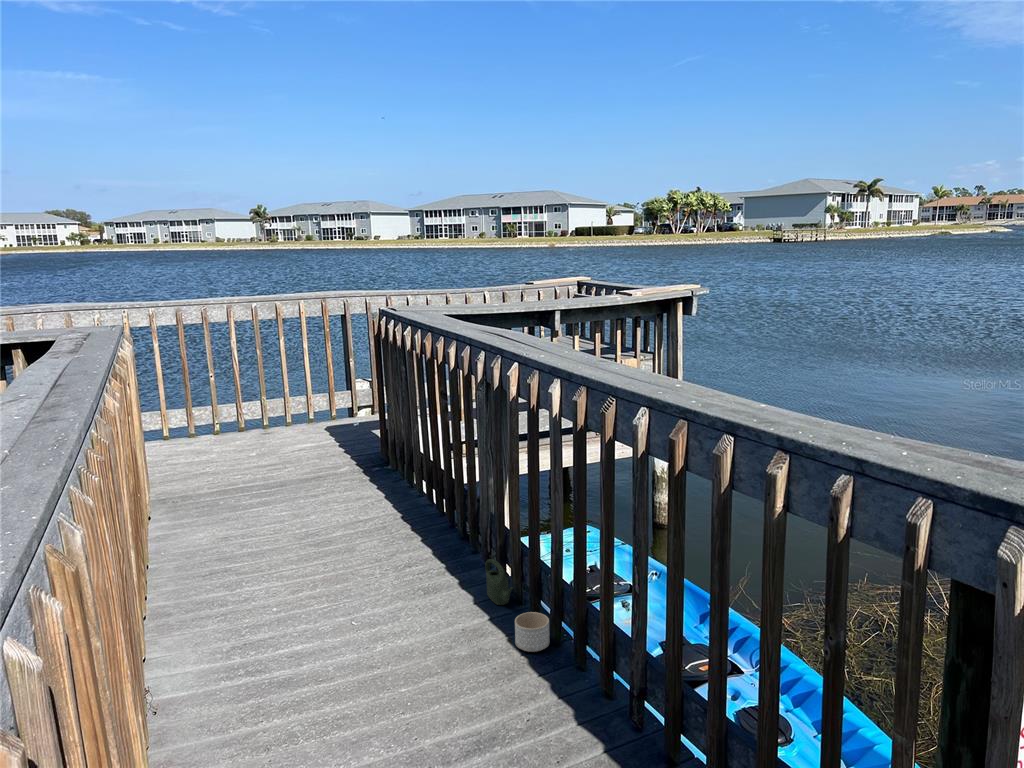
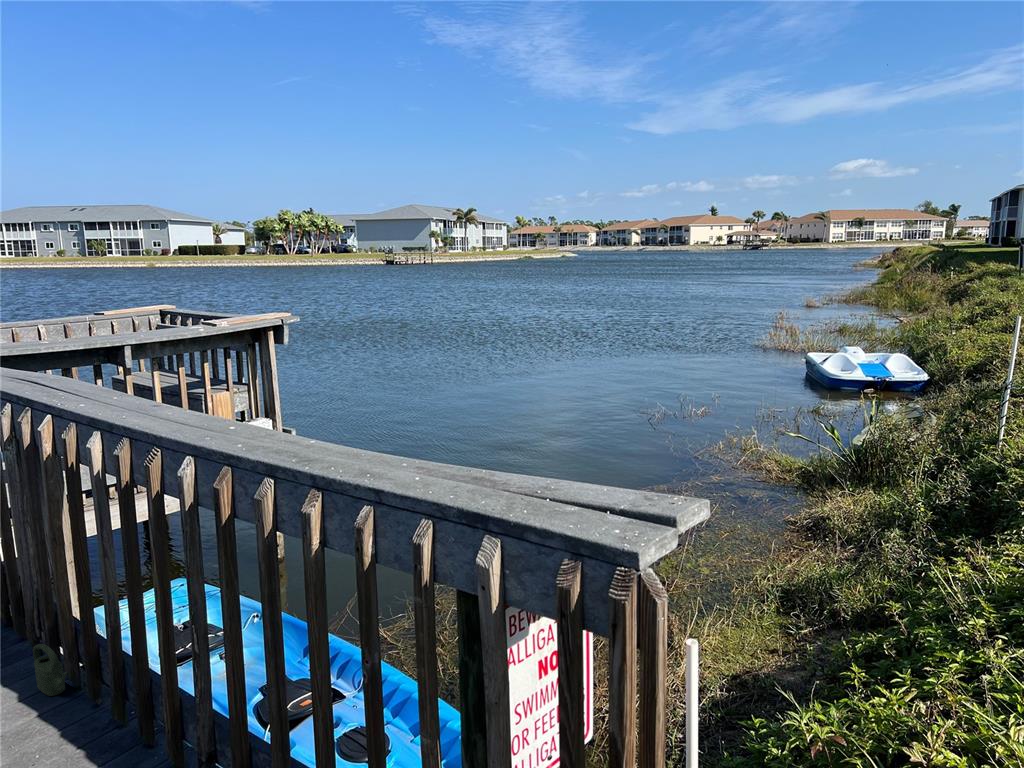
planter: present [515,612,550,652] -> none [68,695,114,742]

